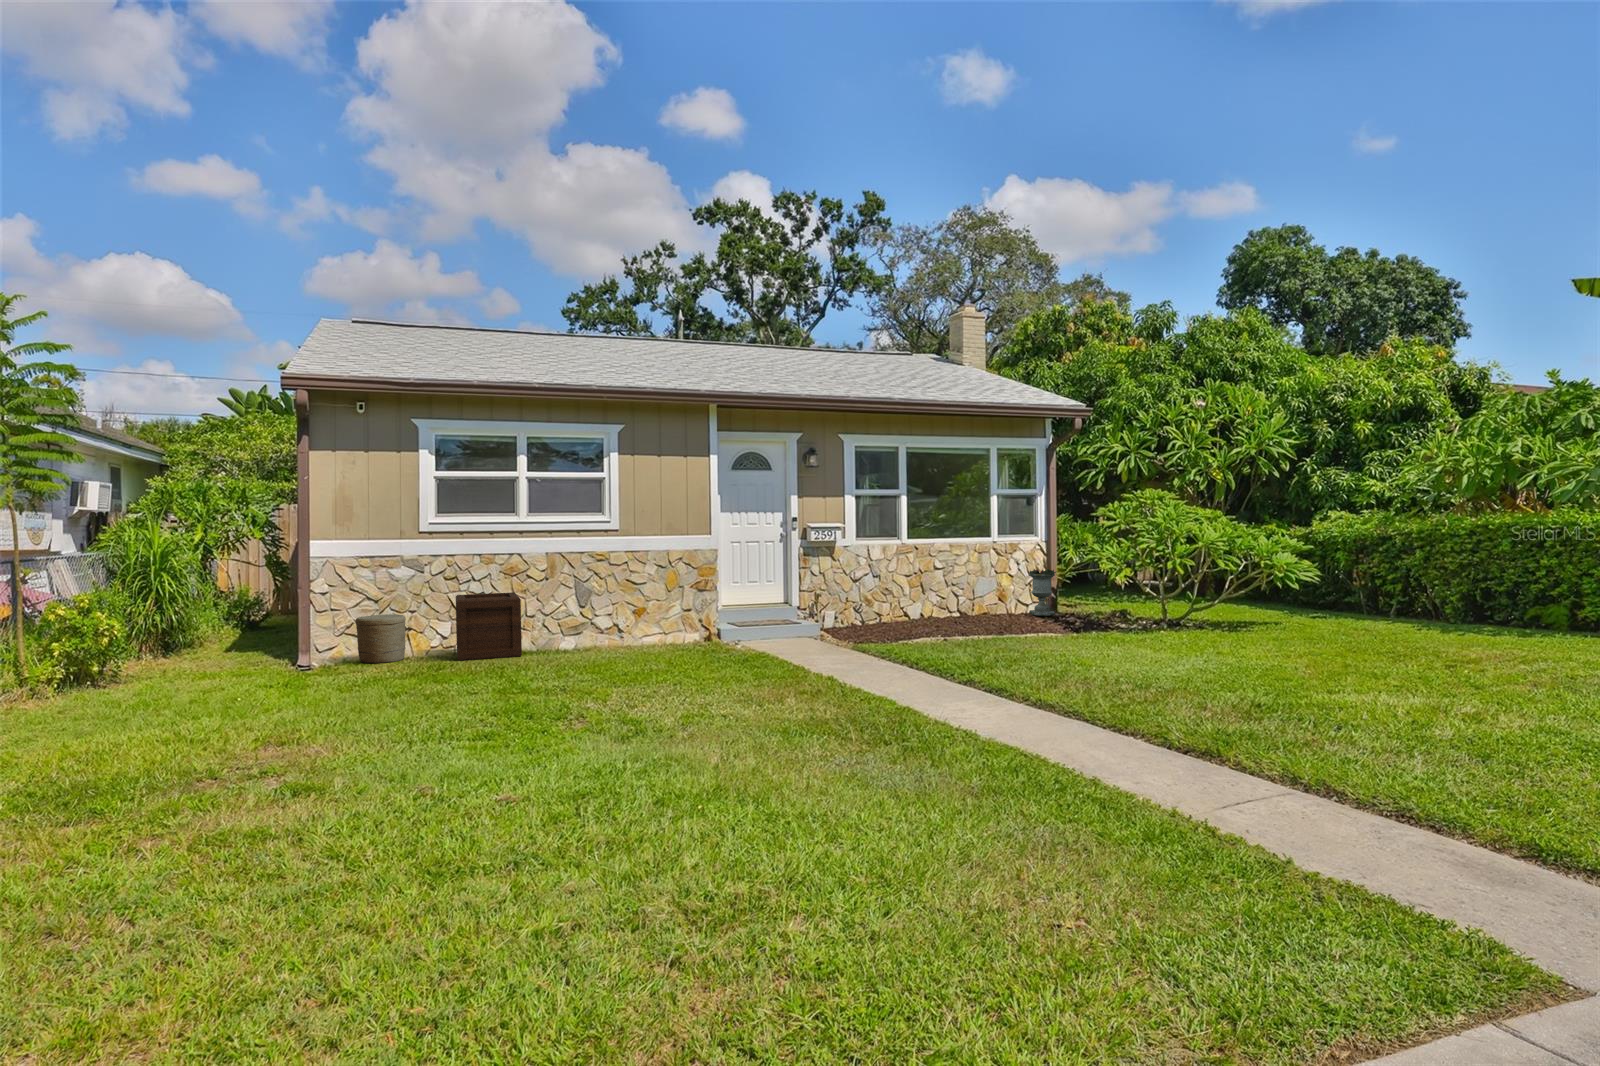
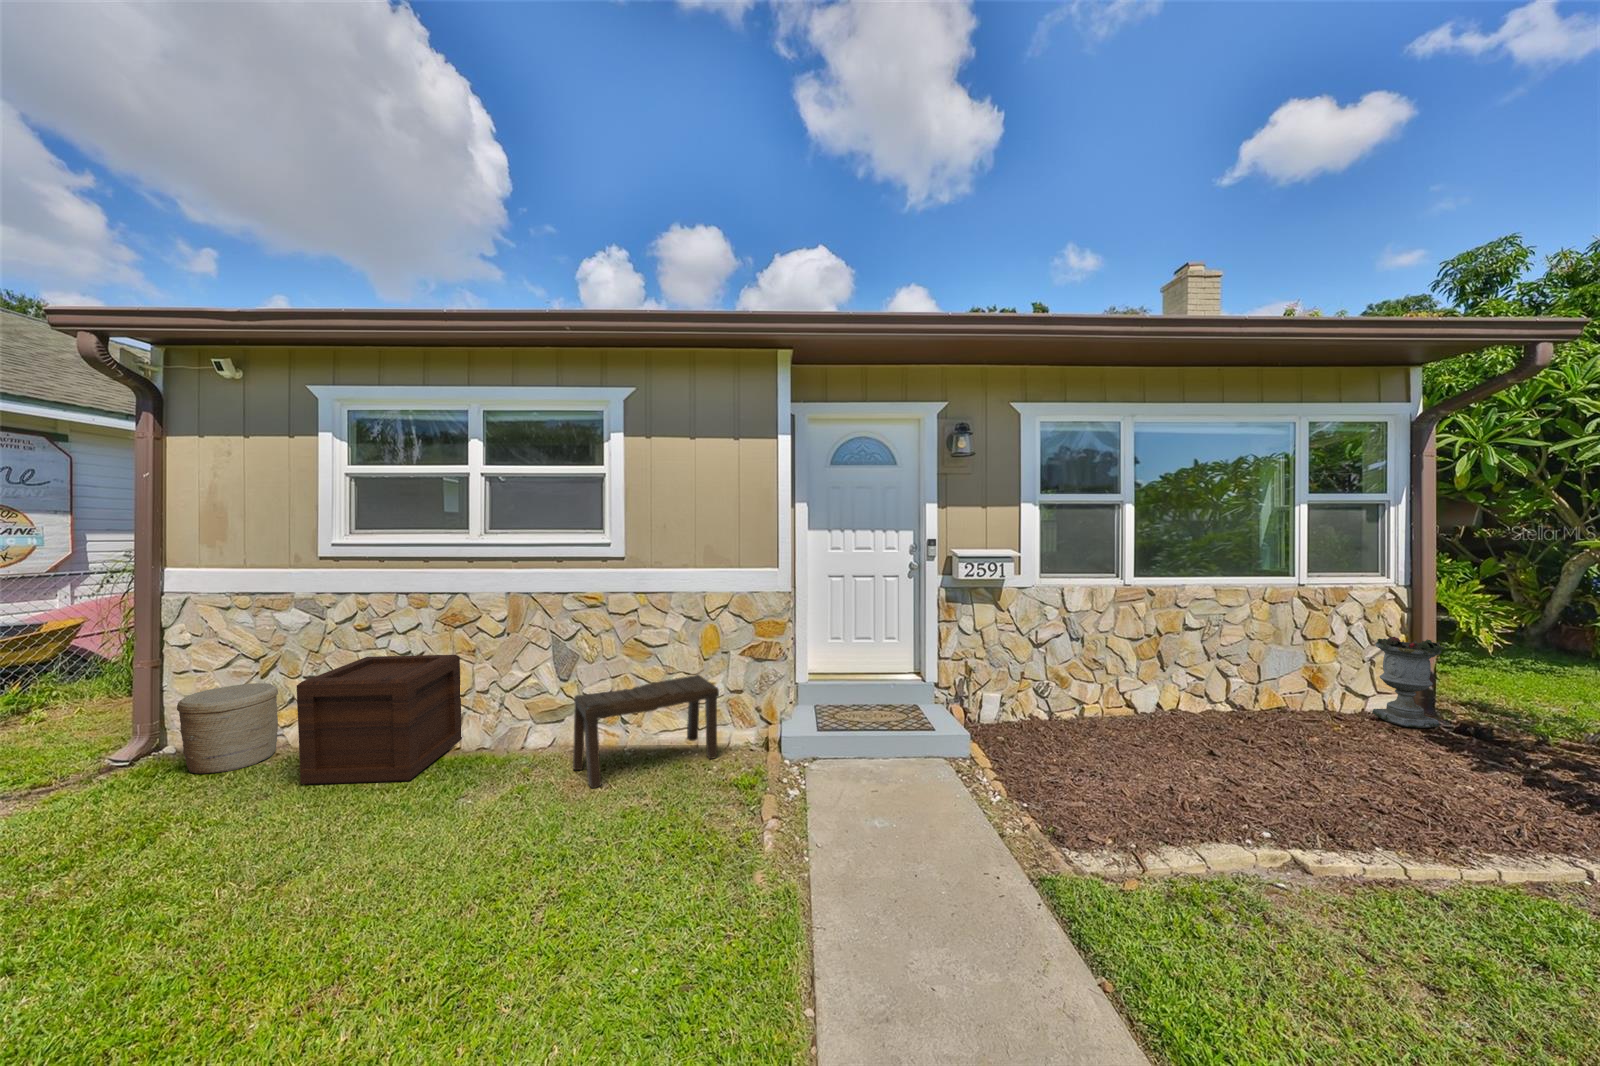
bench: none [608,600,688,651] -> present [573,675,719,788]

